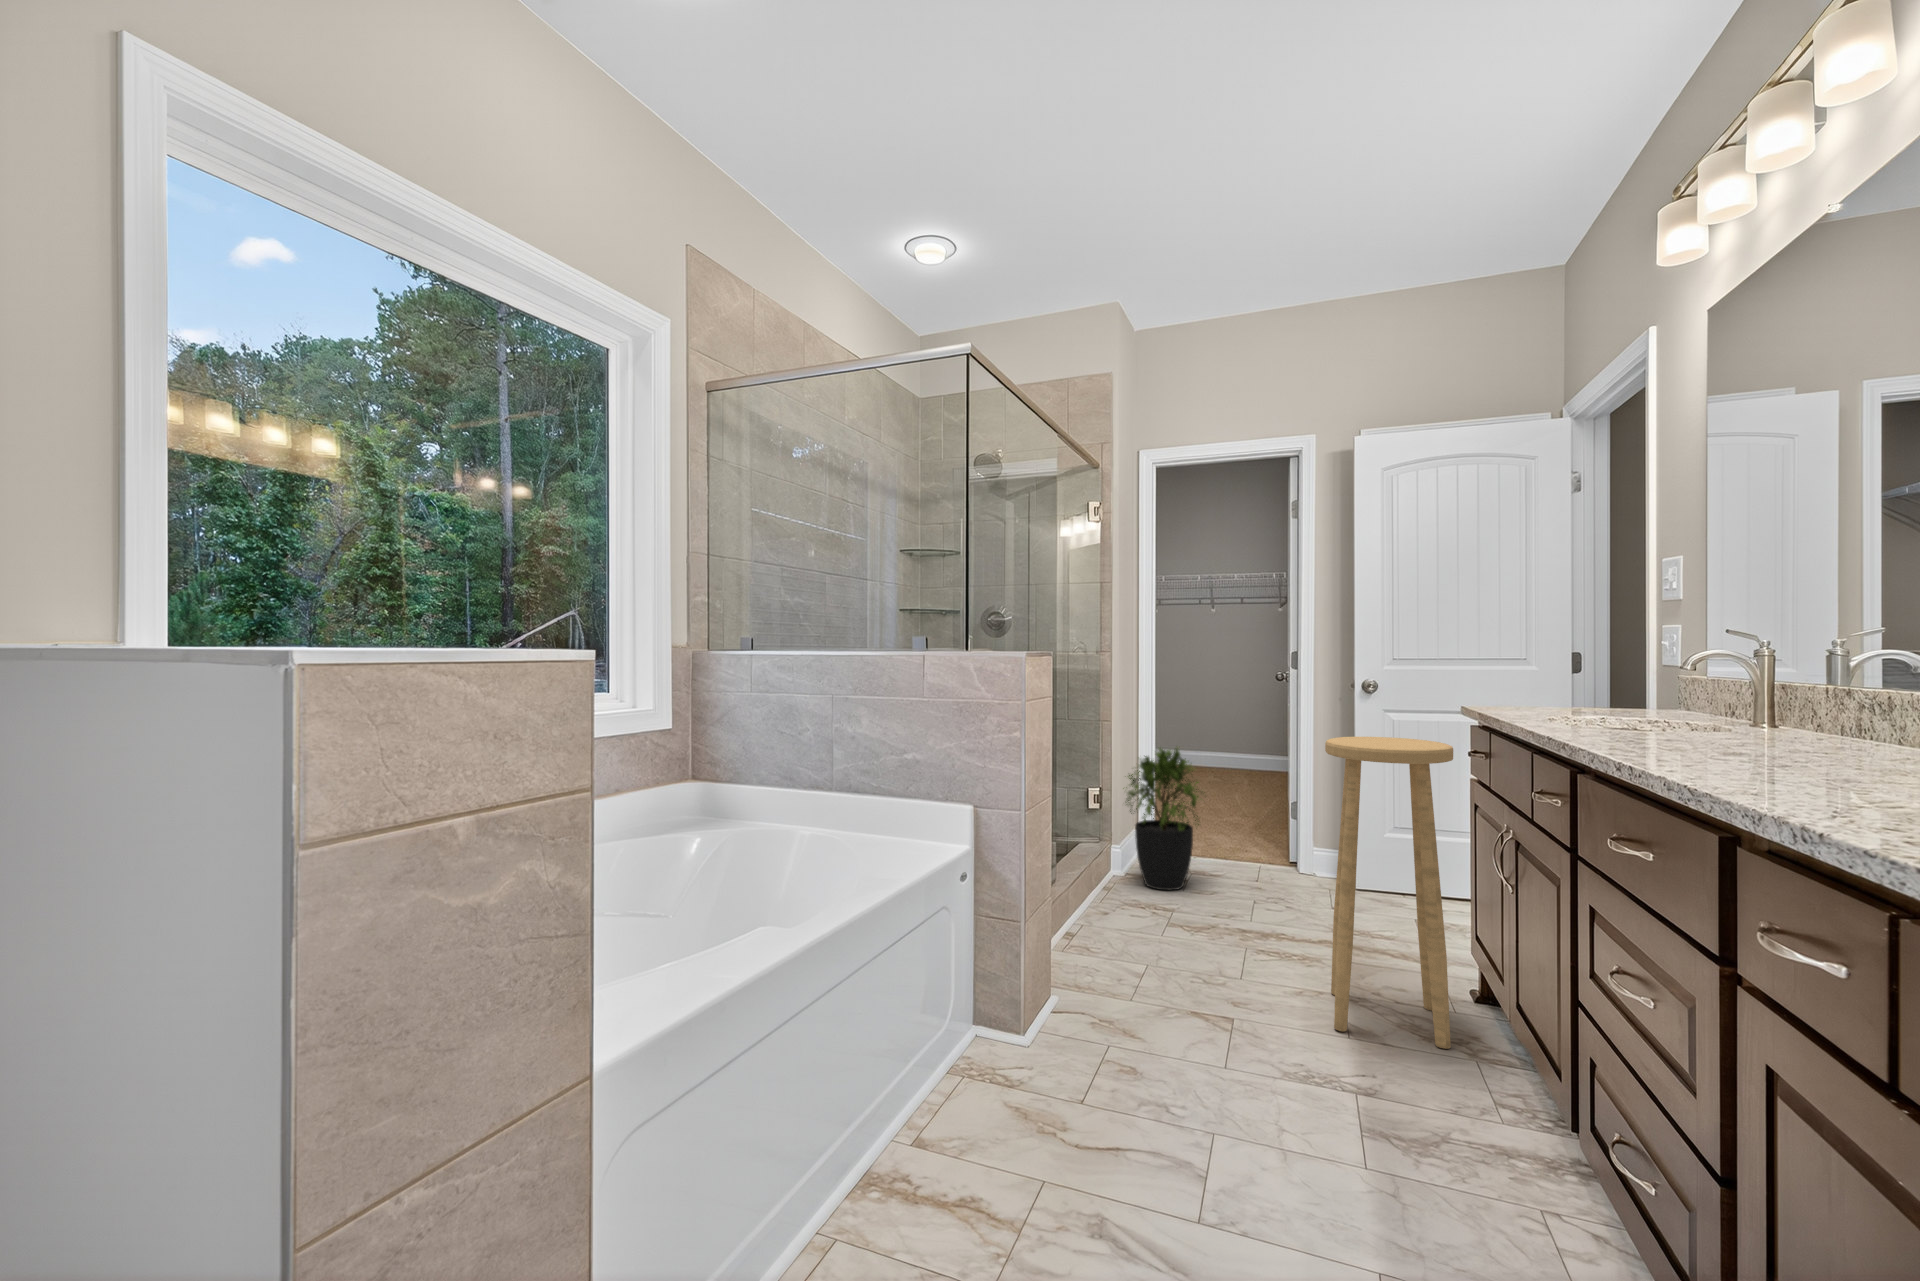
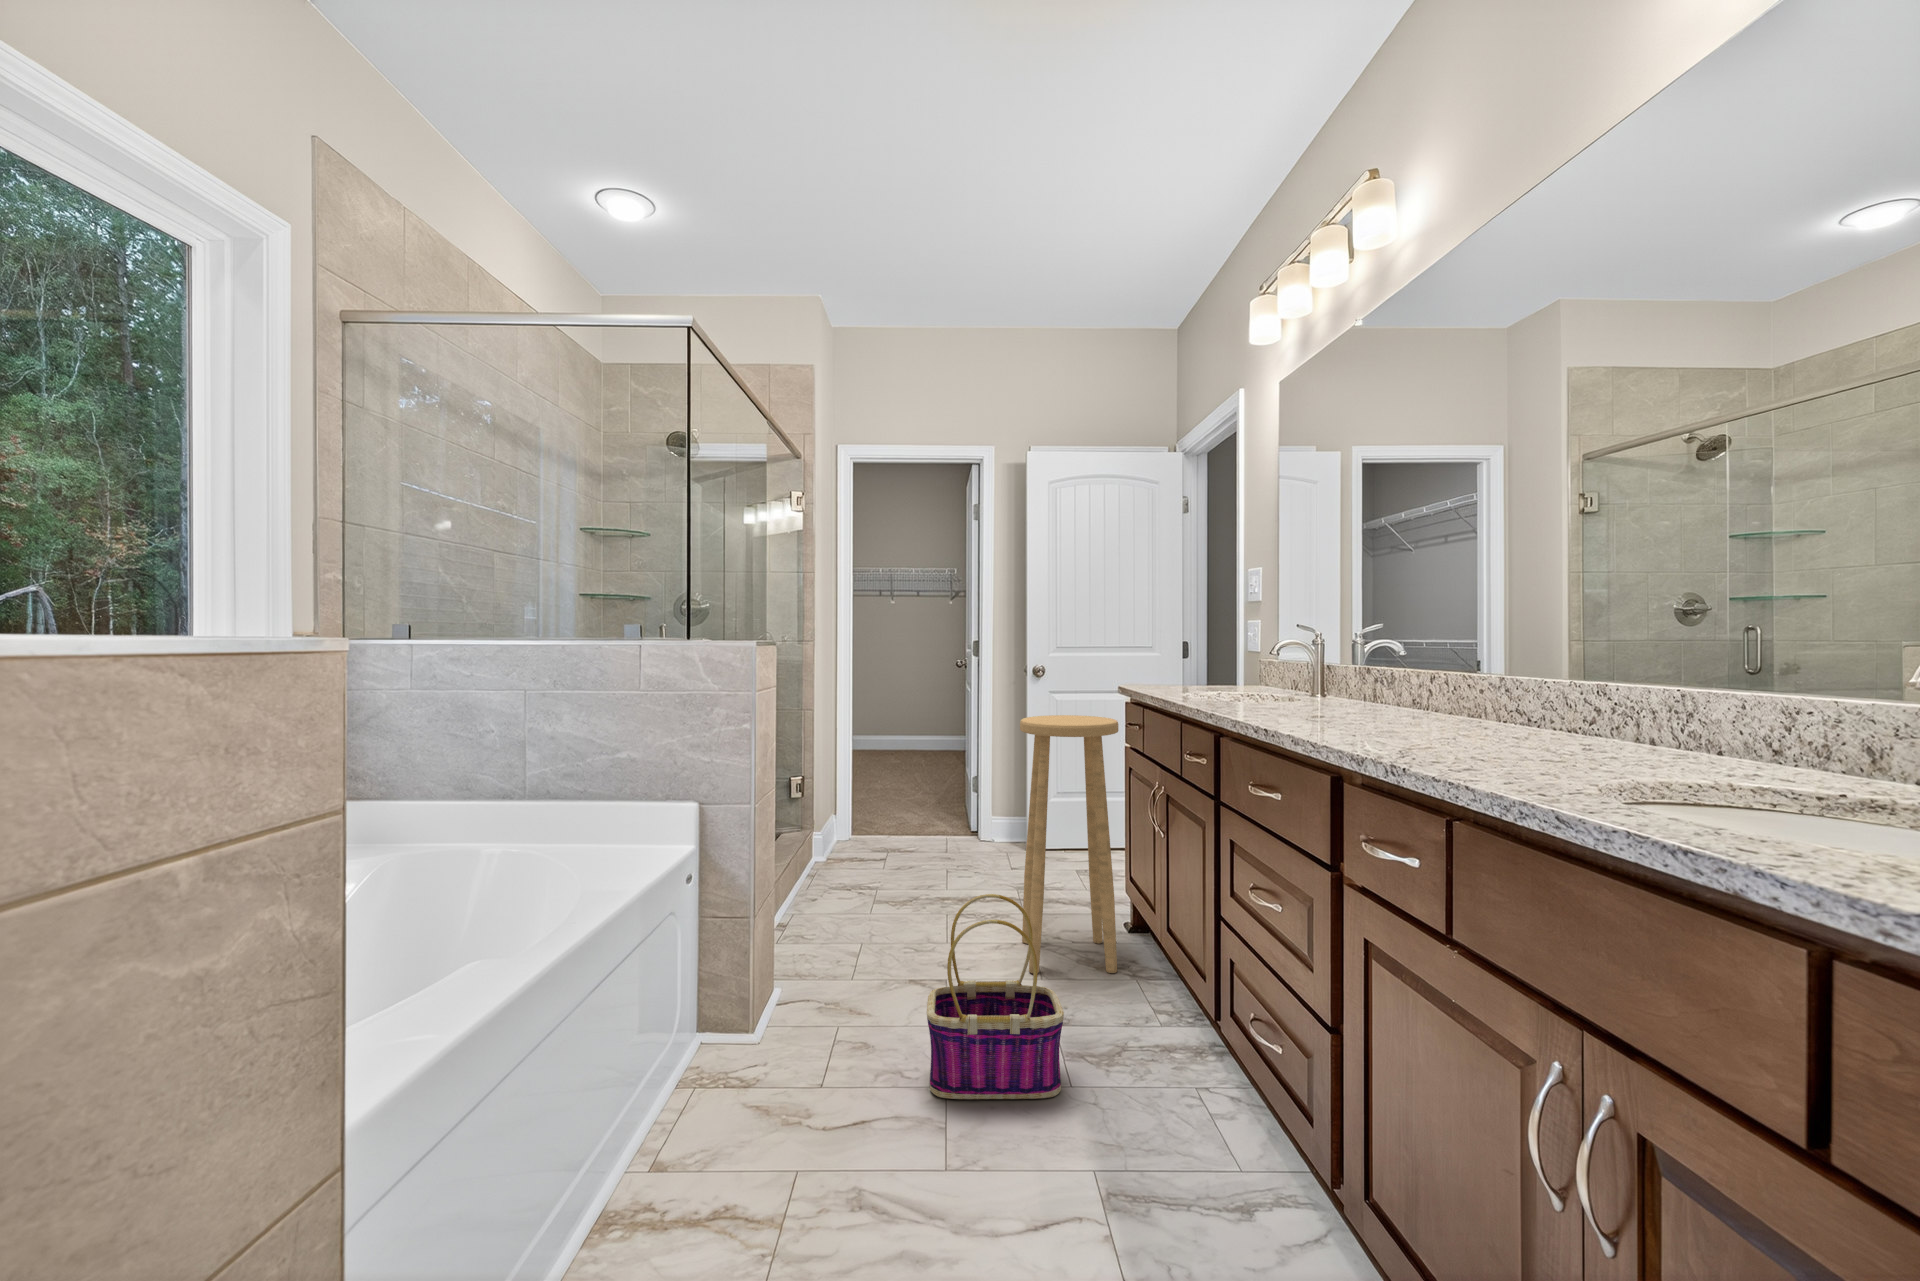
potted plant: present [1123,748,1203,890] -> none [825,731,905,870]
basket: none [1192,932,1356,1176] -> present [927,894,1064,1099]

